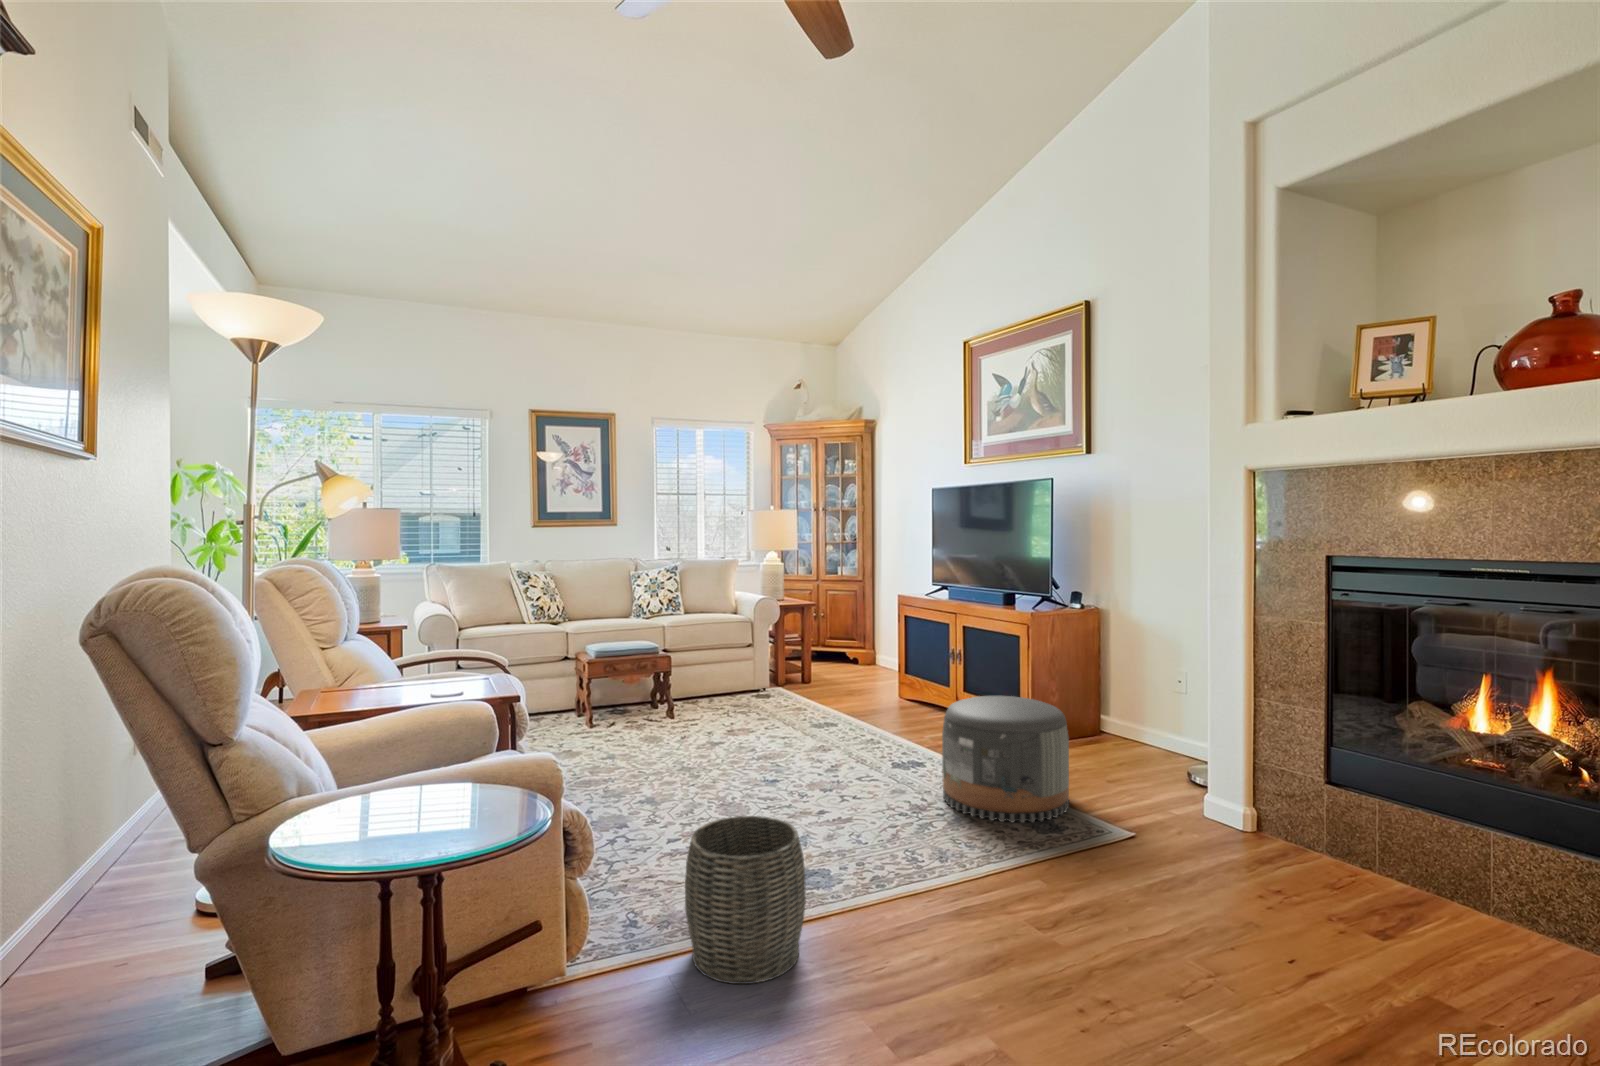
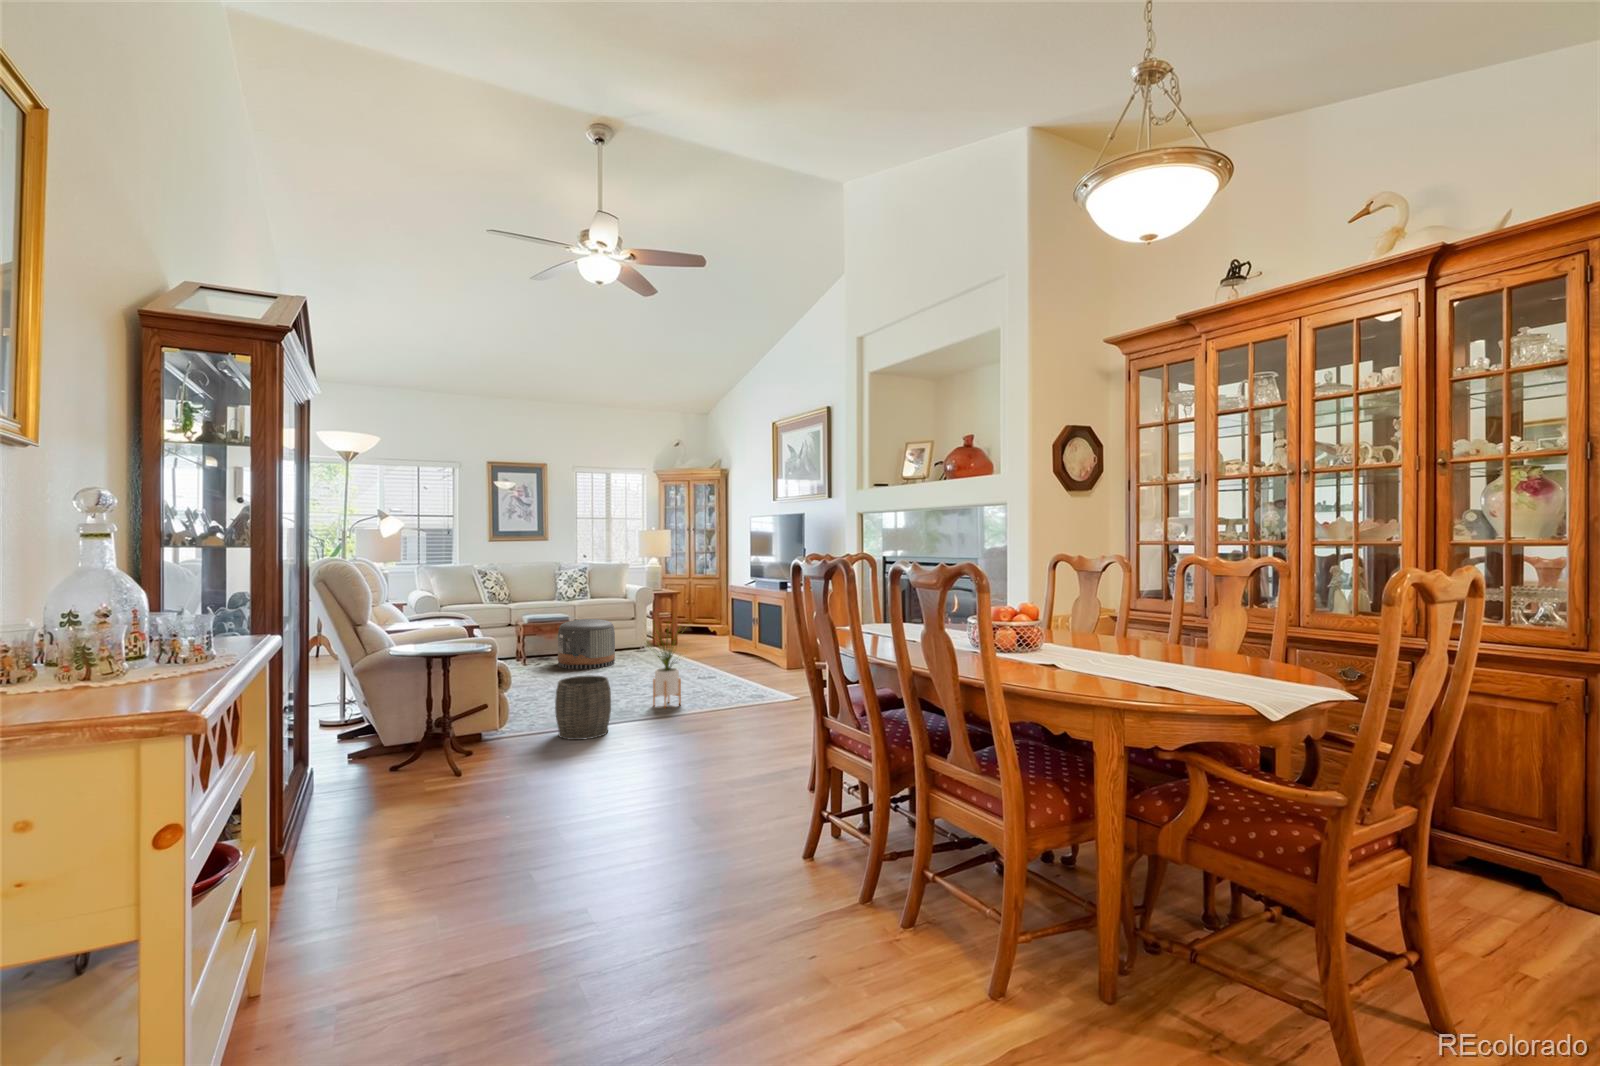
house plant: none [831,662,930,860] -> present [653,627,681,707]
pouf: present [942,696,1069,823] -> present [558,619,615,669]

